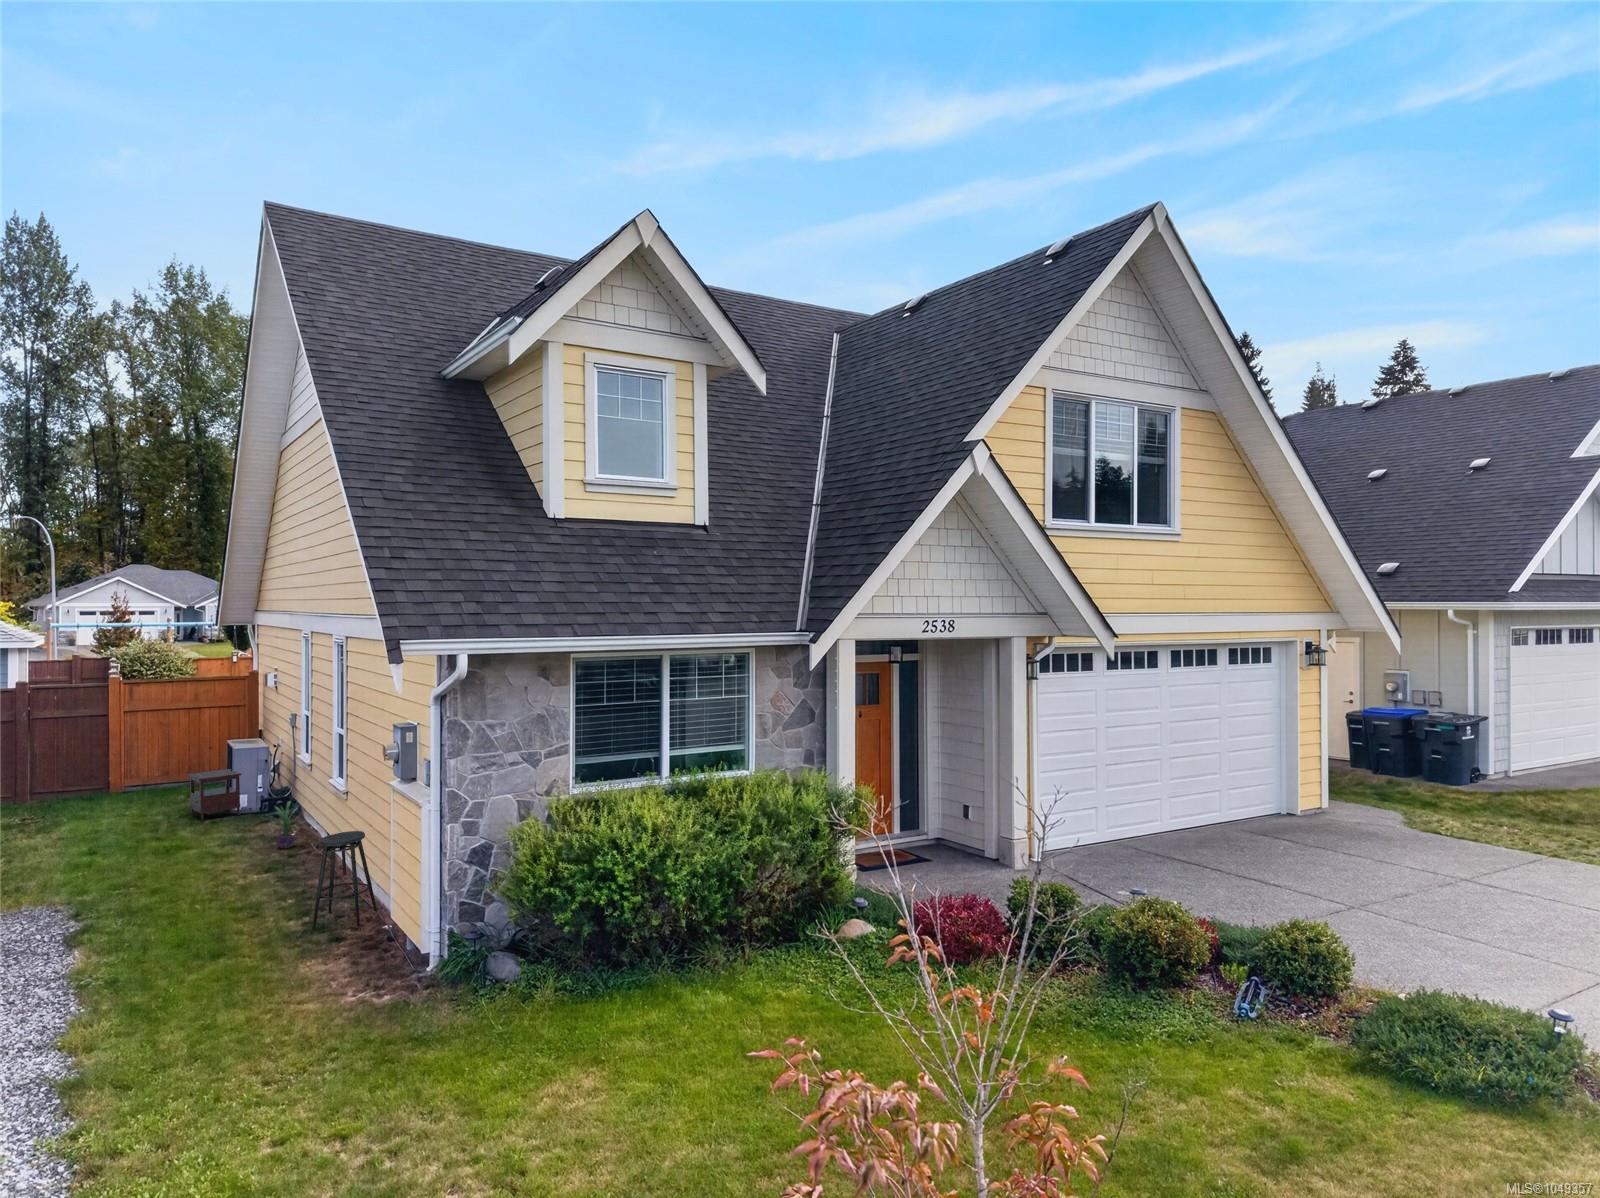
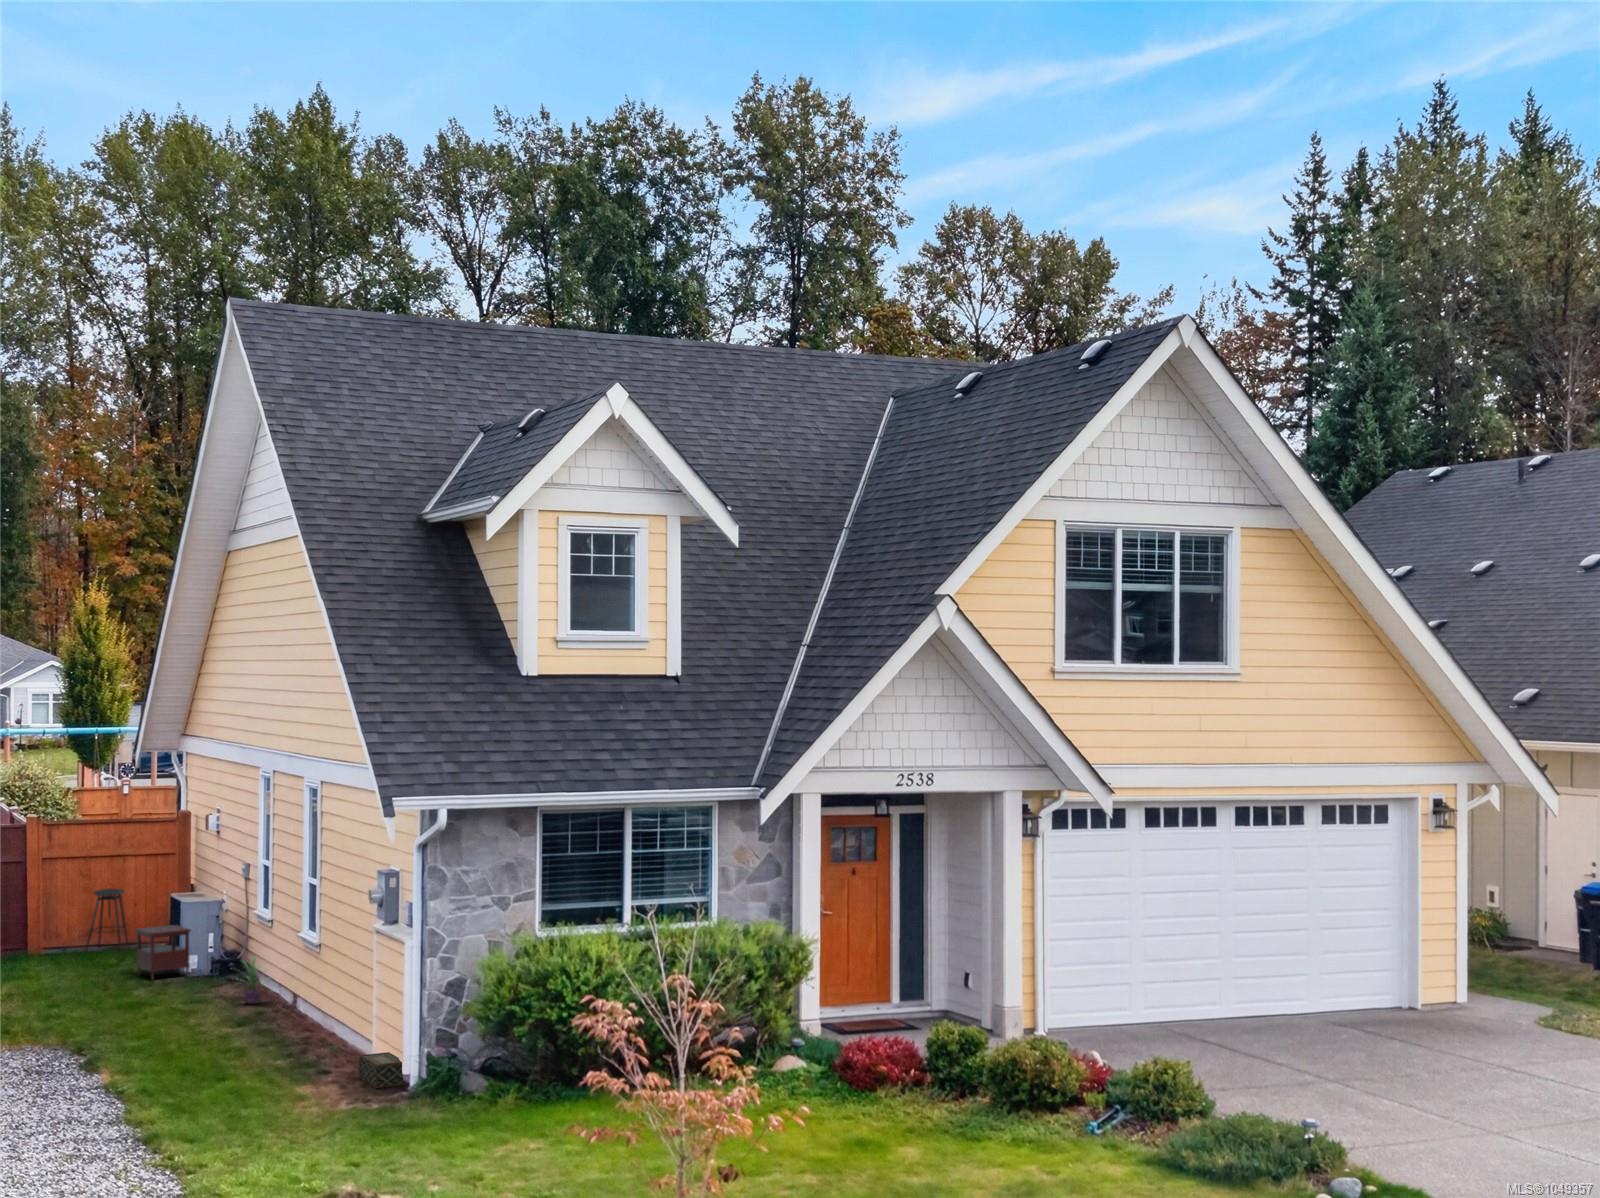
stool: present [313,831,377,929] -> present [86,889,128,951]
woven basket: none [367,929,423,981] -> present [359,1052,407,1088]

